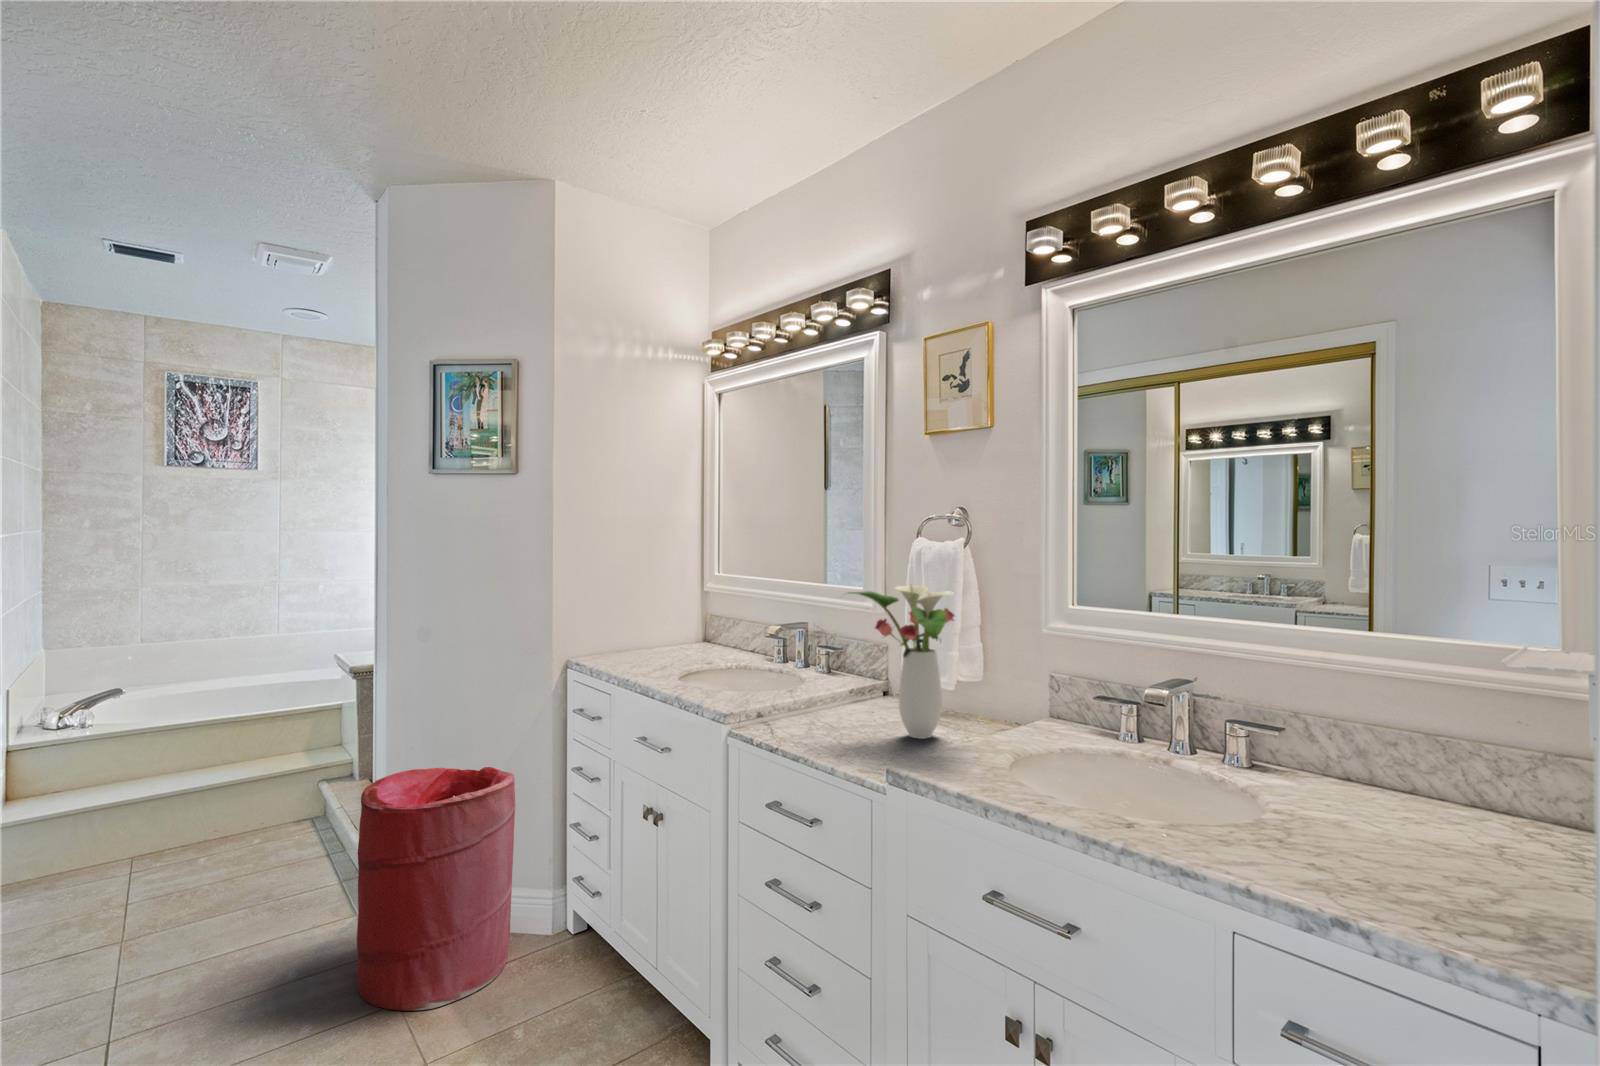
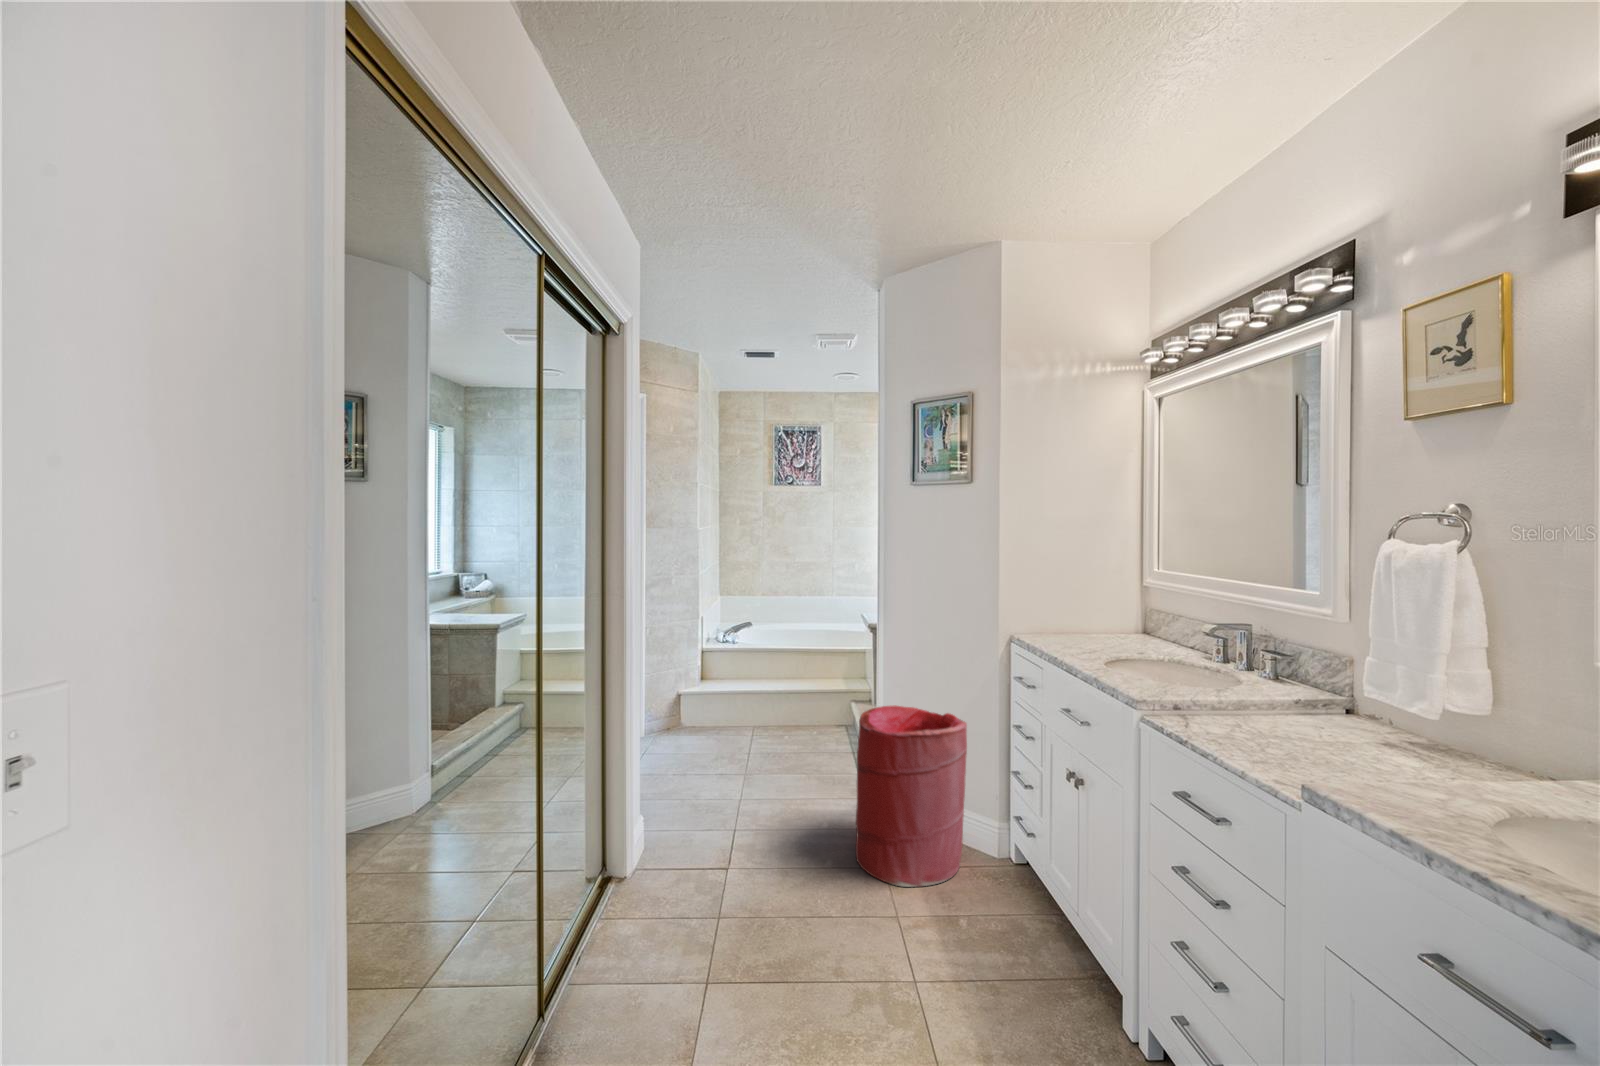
flower arrangement: present [848,585,954,739] -> none [1263,589,1426,764]

